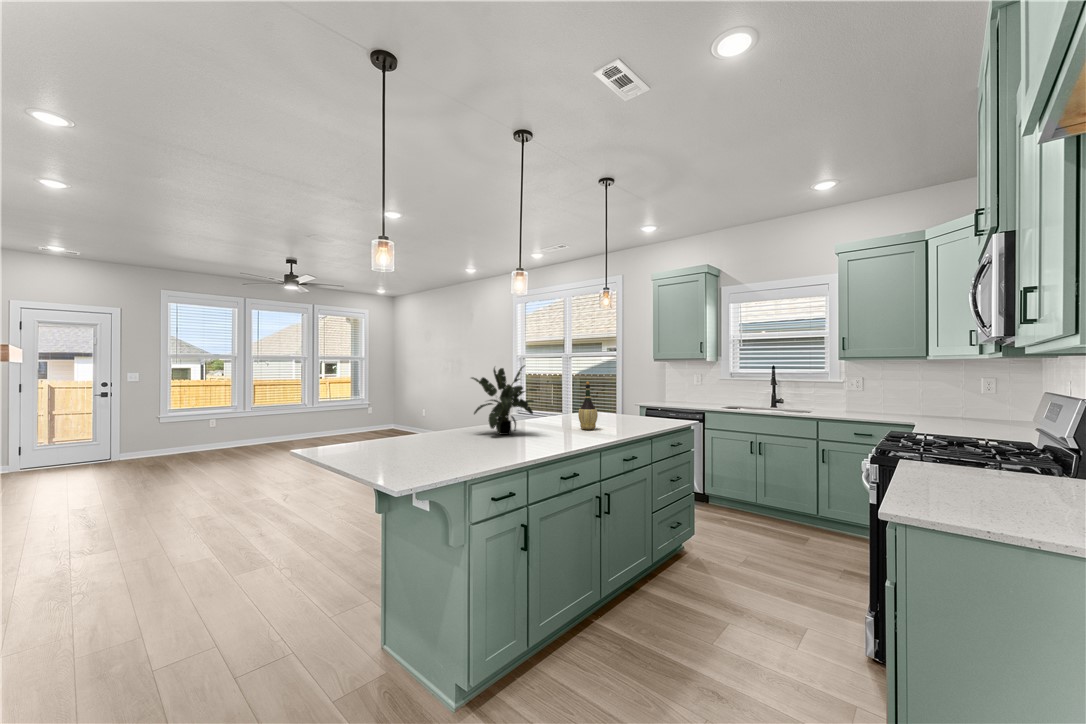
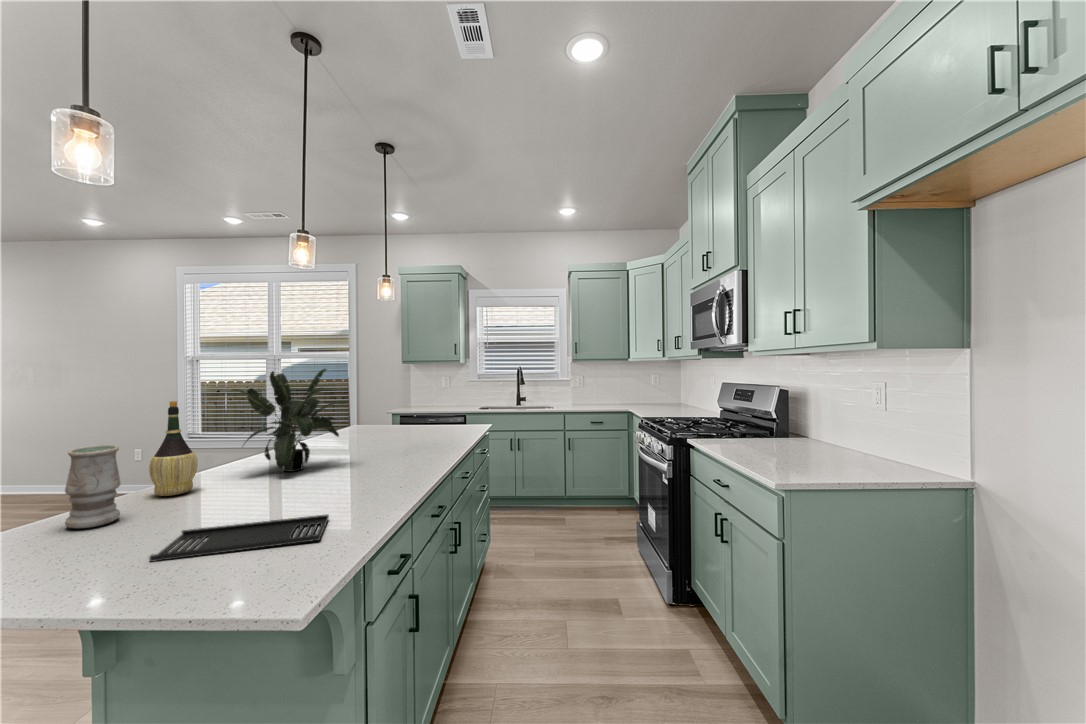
wine bottle: present [578,382,598,430] -> present [149,401,198,496]
vase: none [384,403,405,444] -> present [65,445,121,528]
tray: none [392,451,478,467] -> present [149,515,329,562]

